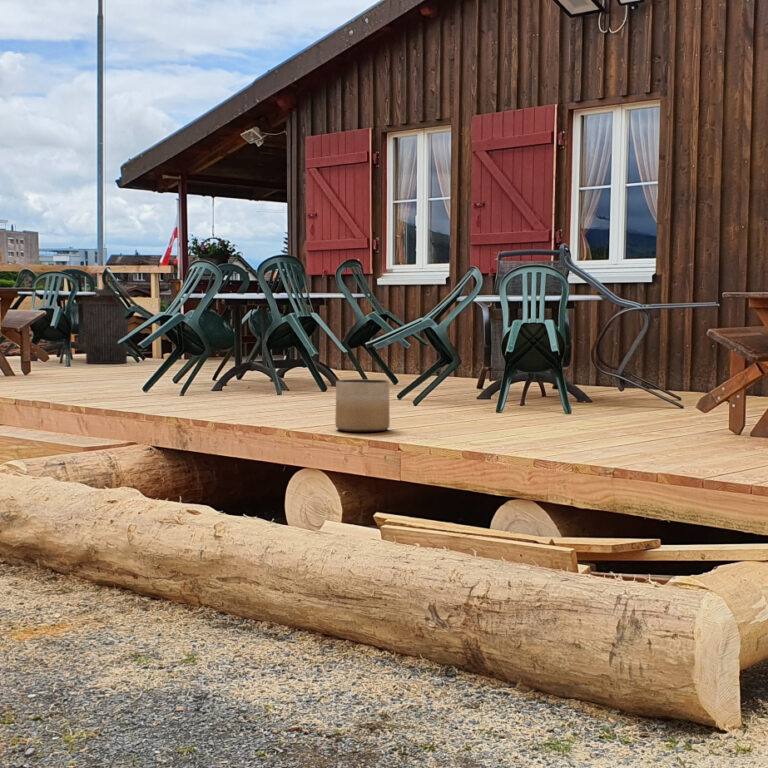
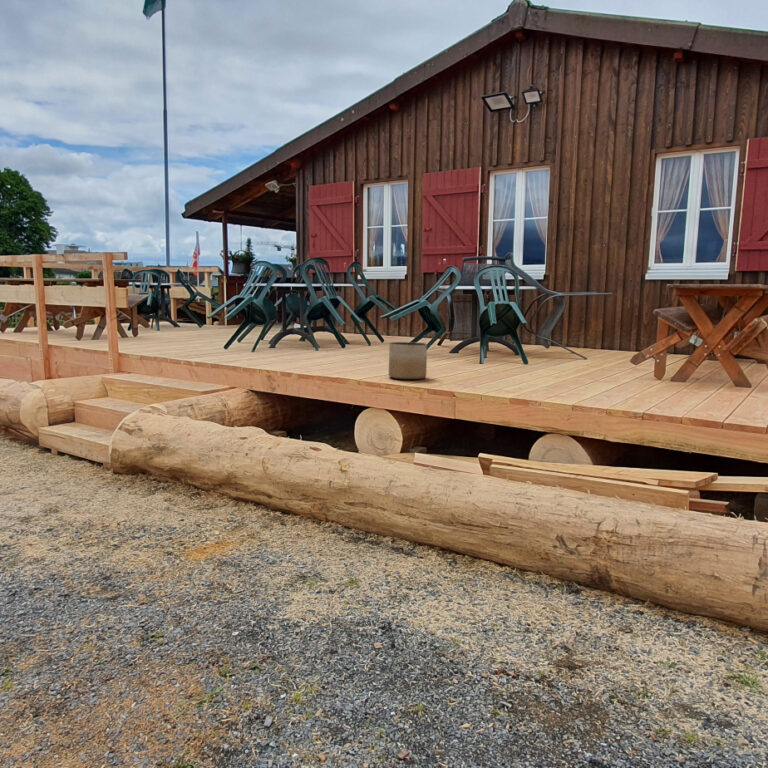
trash can: present [78,285,134,364] -> none [163,278,199,328]

